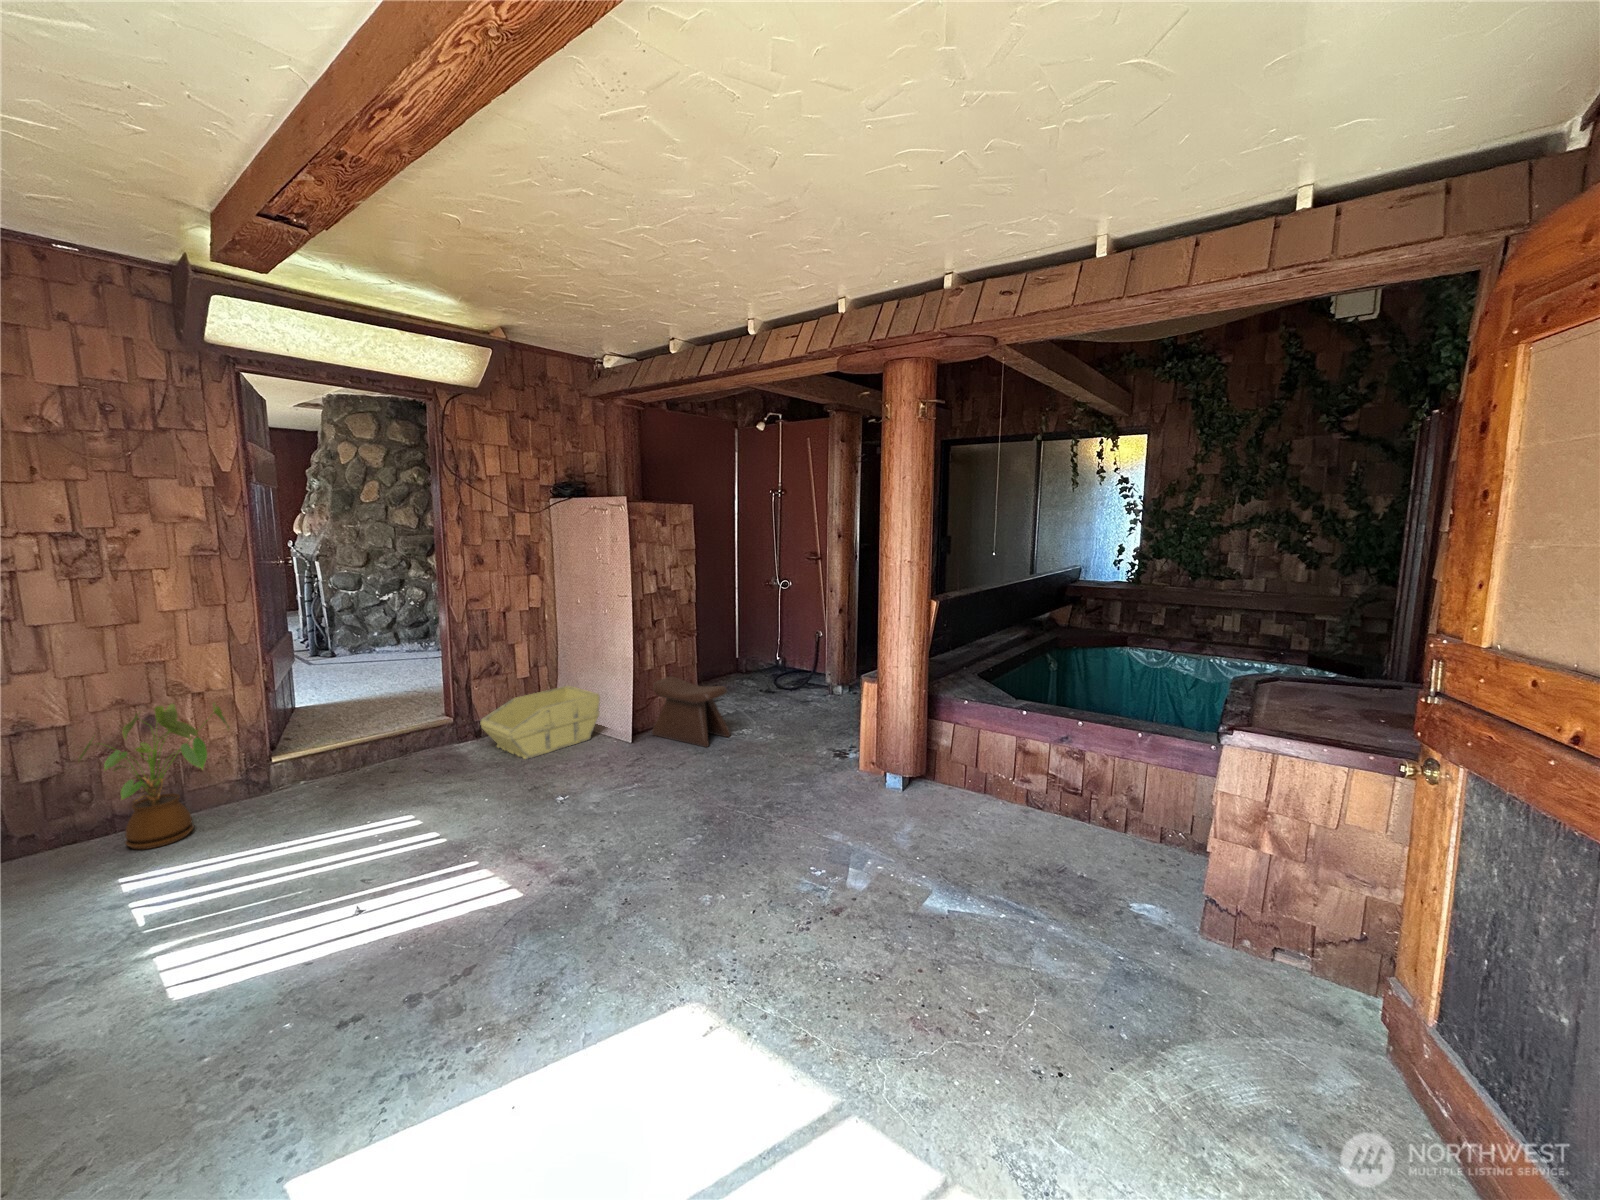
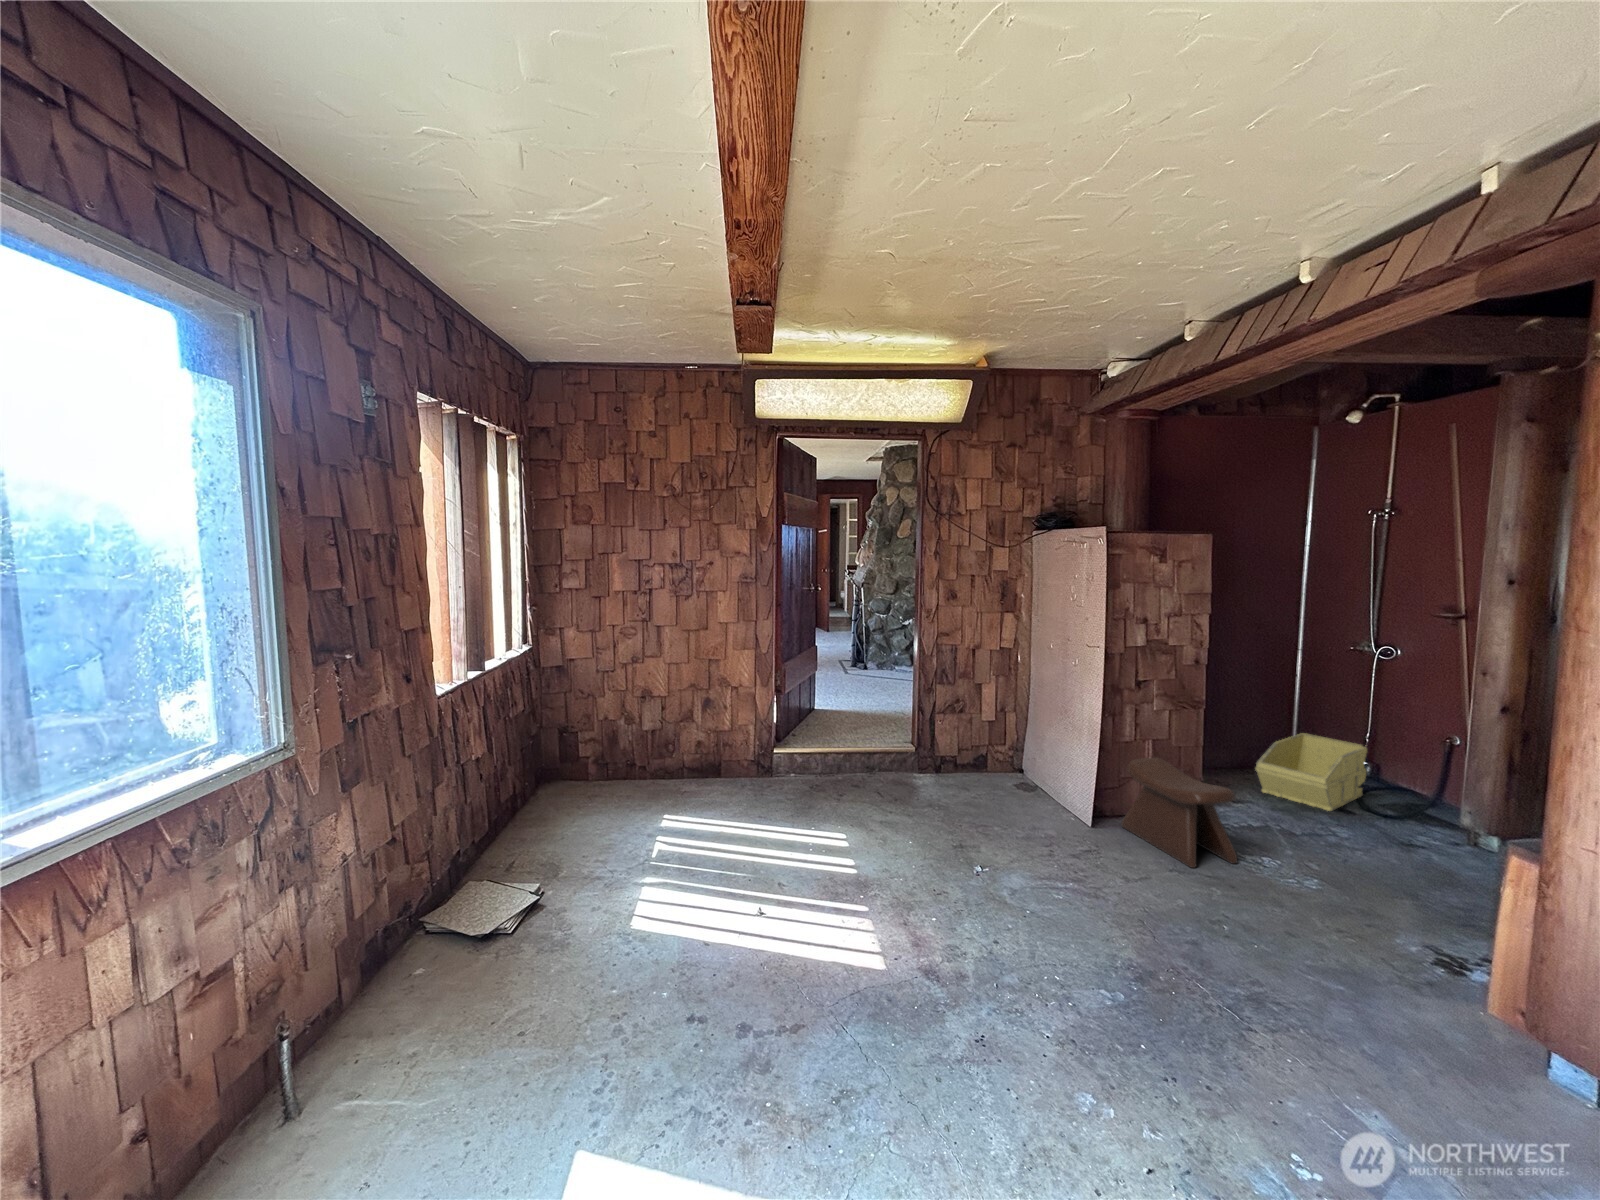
storage bin: present [480,686,600,759] -> present [1255,733,1368,811]
house plant: present [79,703,229,849] -> none [659,693,743,800]

